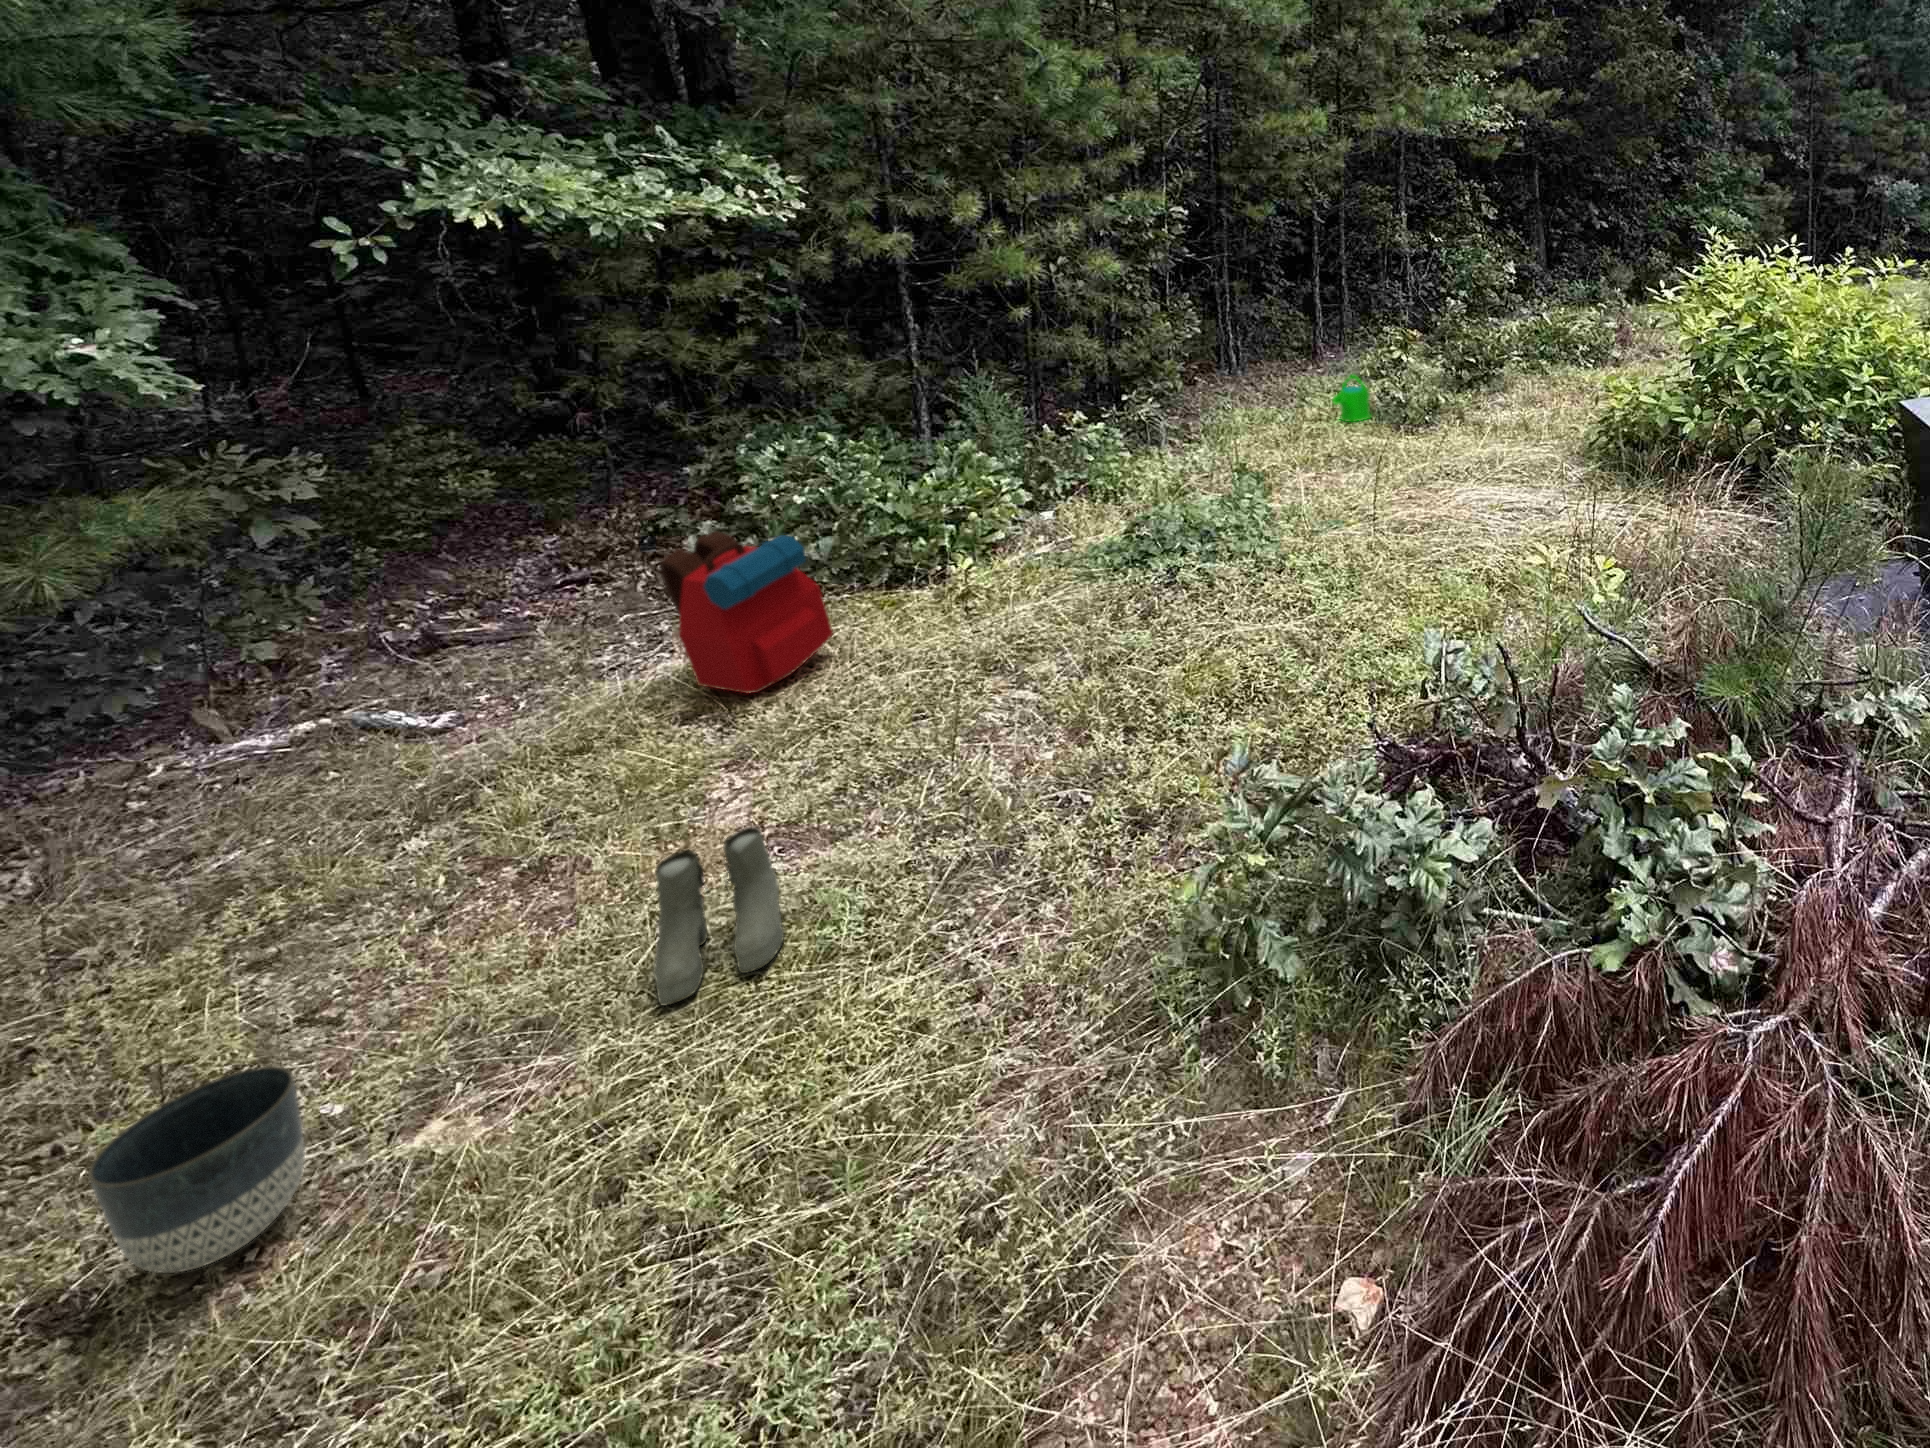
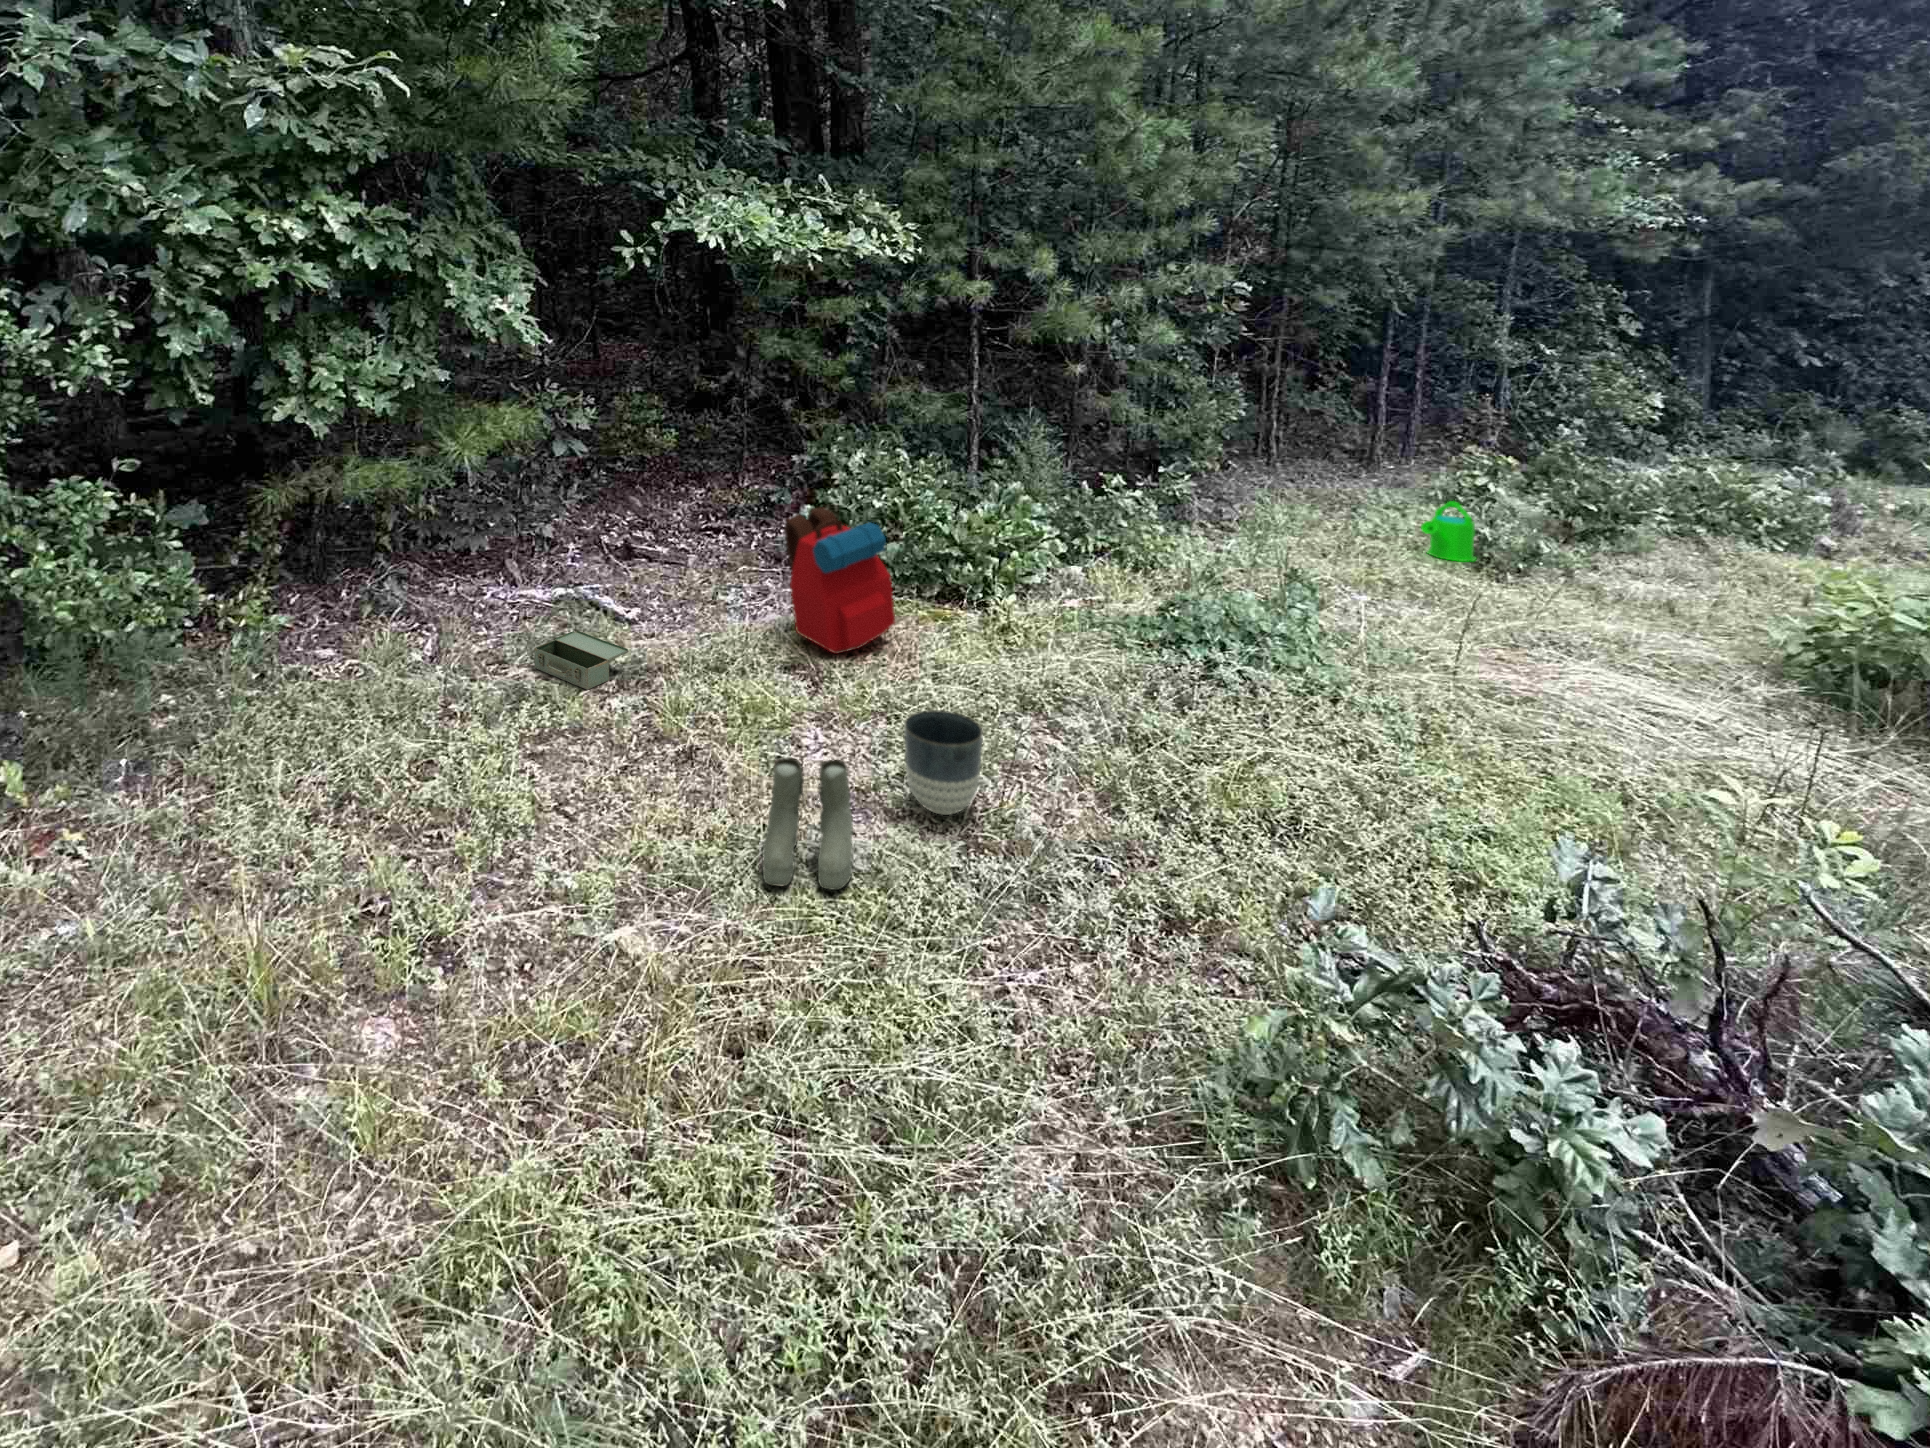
toolbox: none [211,800,412,888] -> present [534,631,629,690]
planter: present [89,1066,305,1273] -> present [904,710,983,815]

